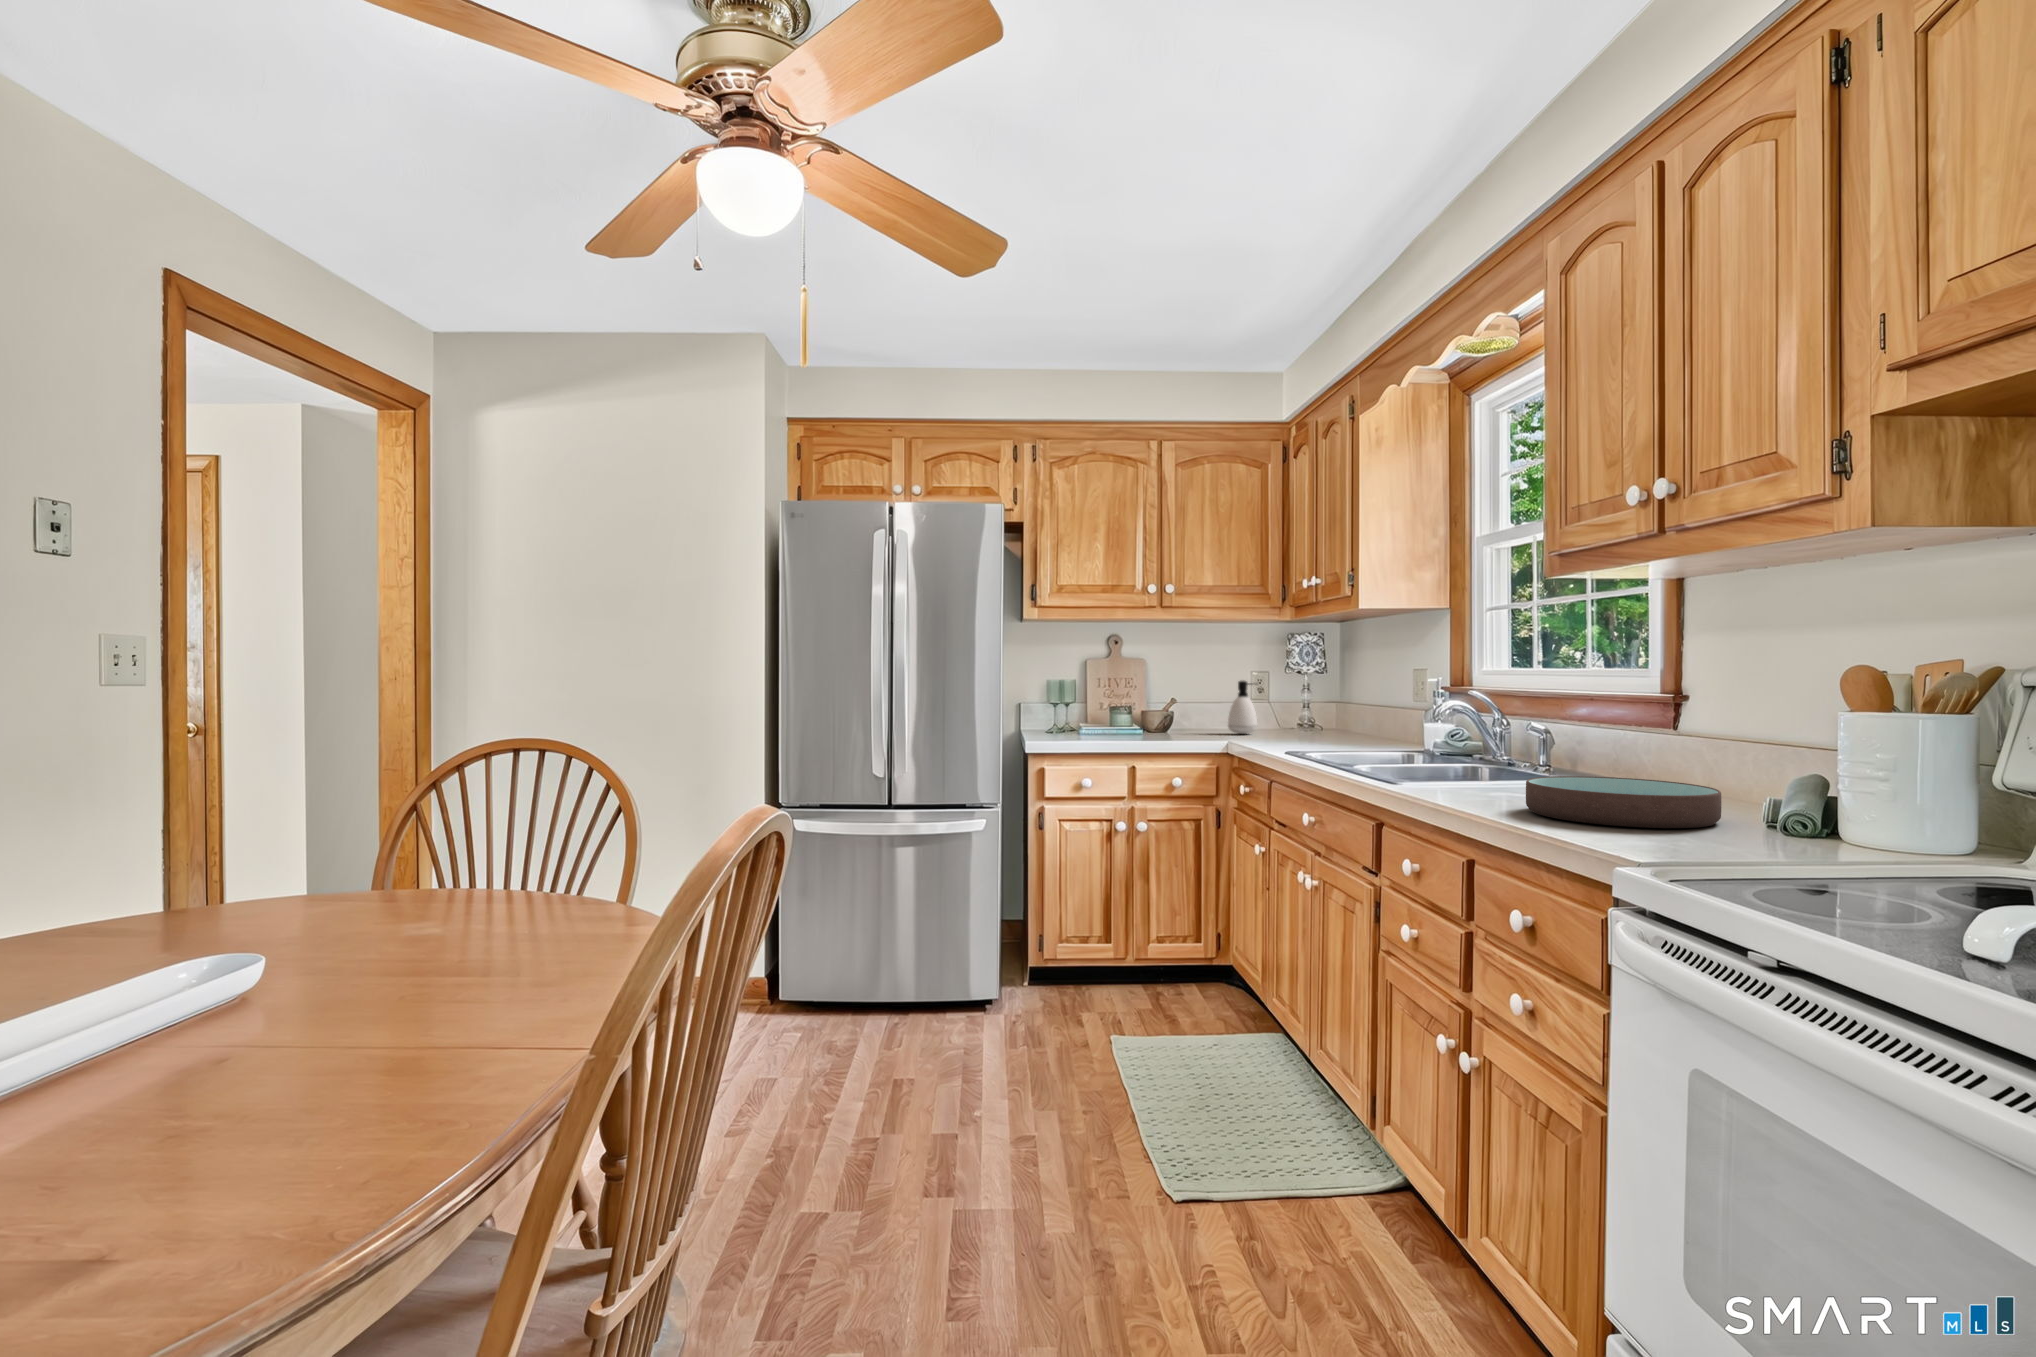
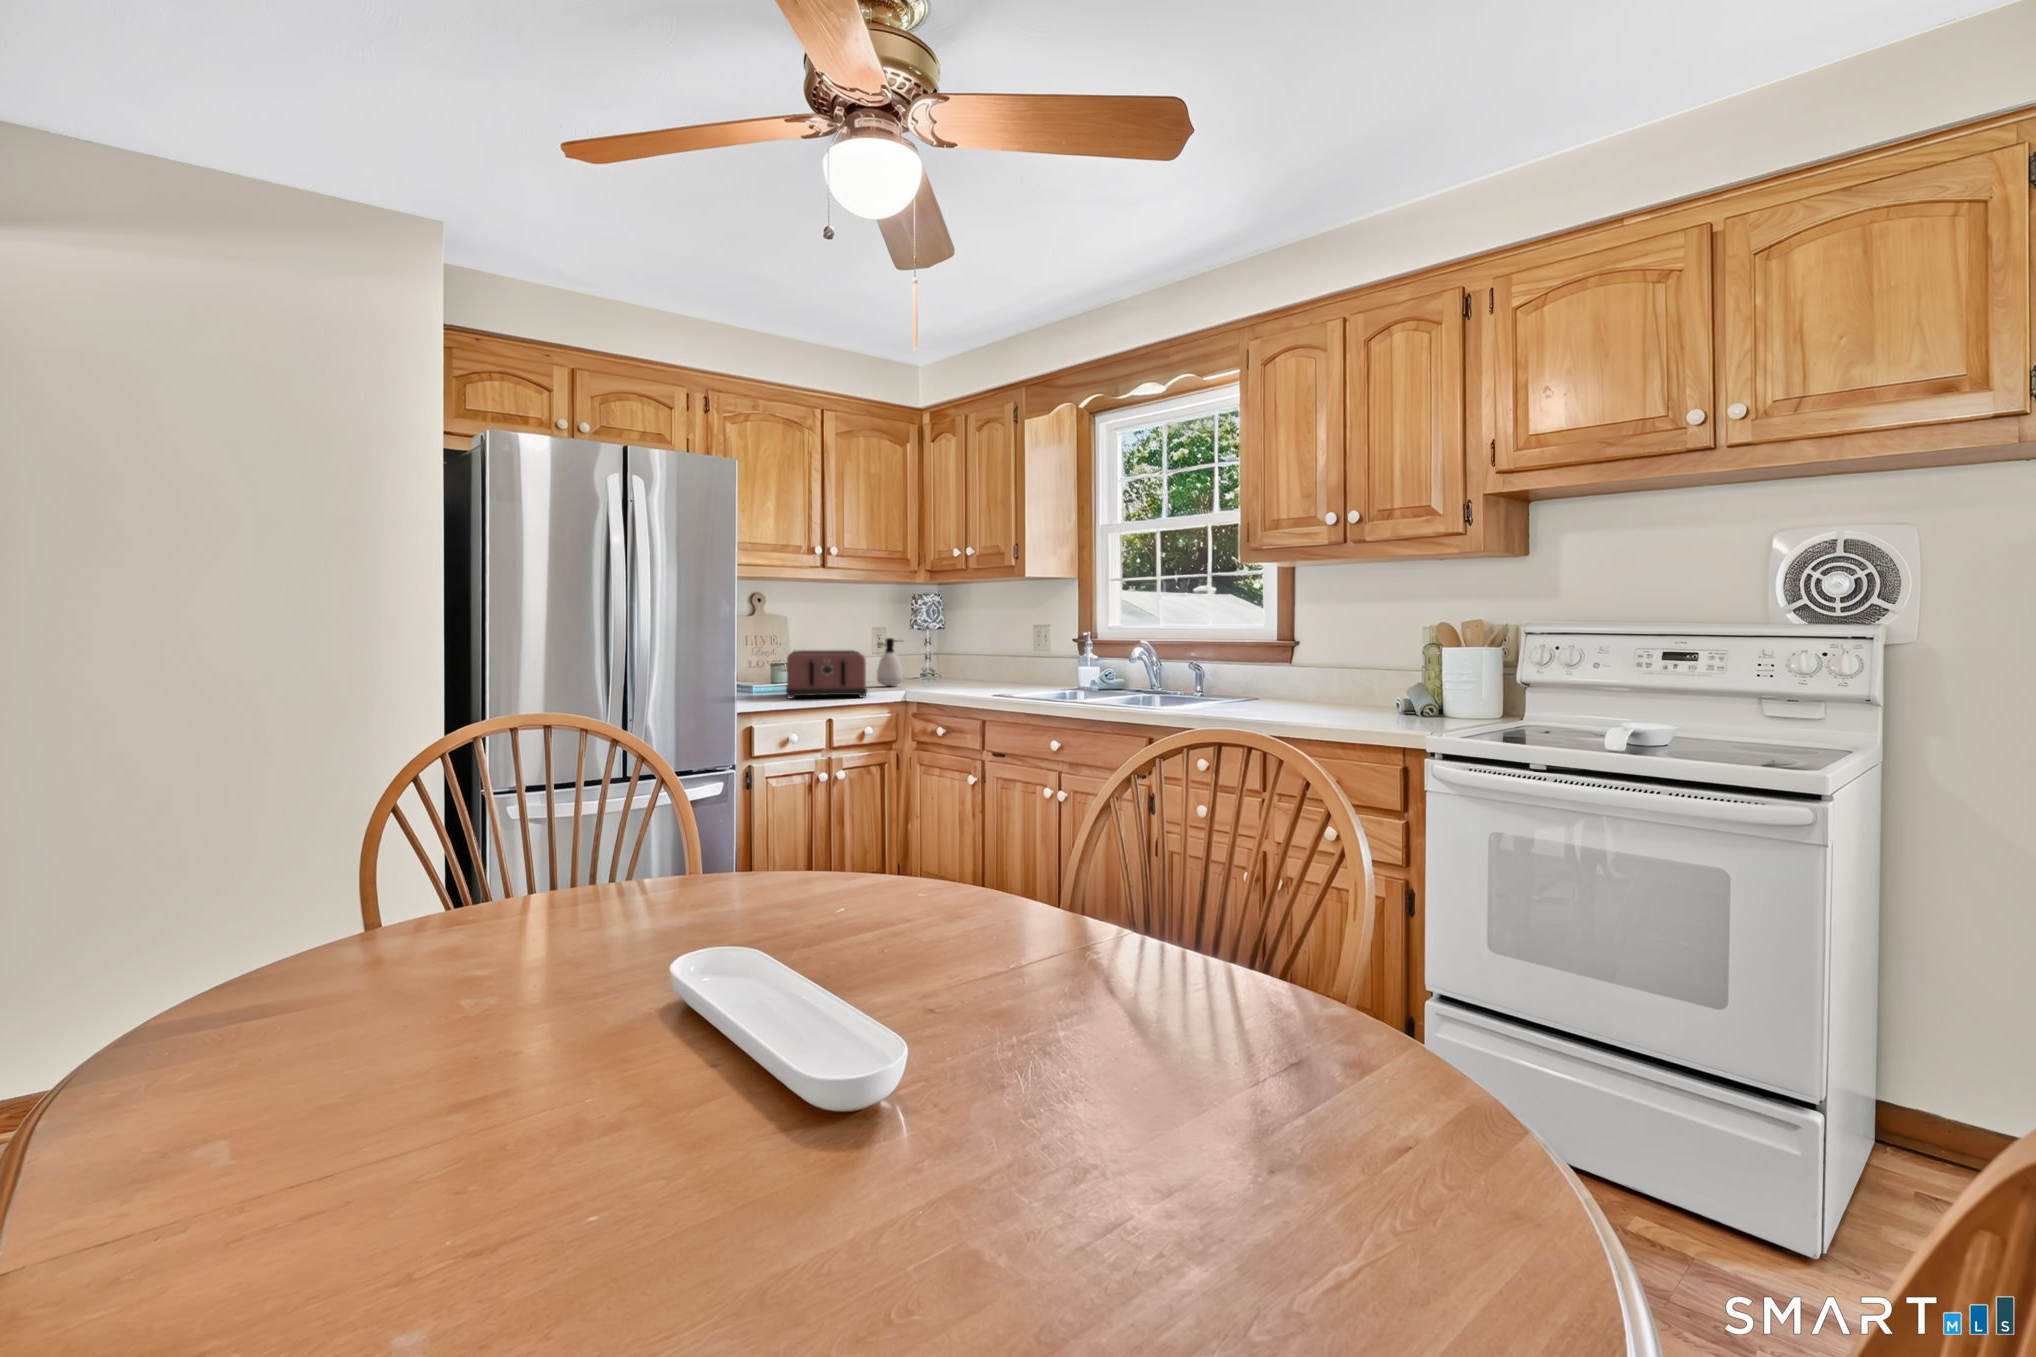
toaster: none [1077,693,1181,746] -> present [786,650,867,699]
bowl: present [1526,776,1721,828] -> none [1270,697,1377,723]

